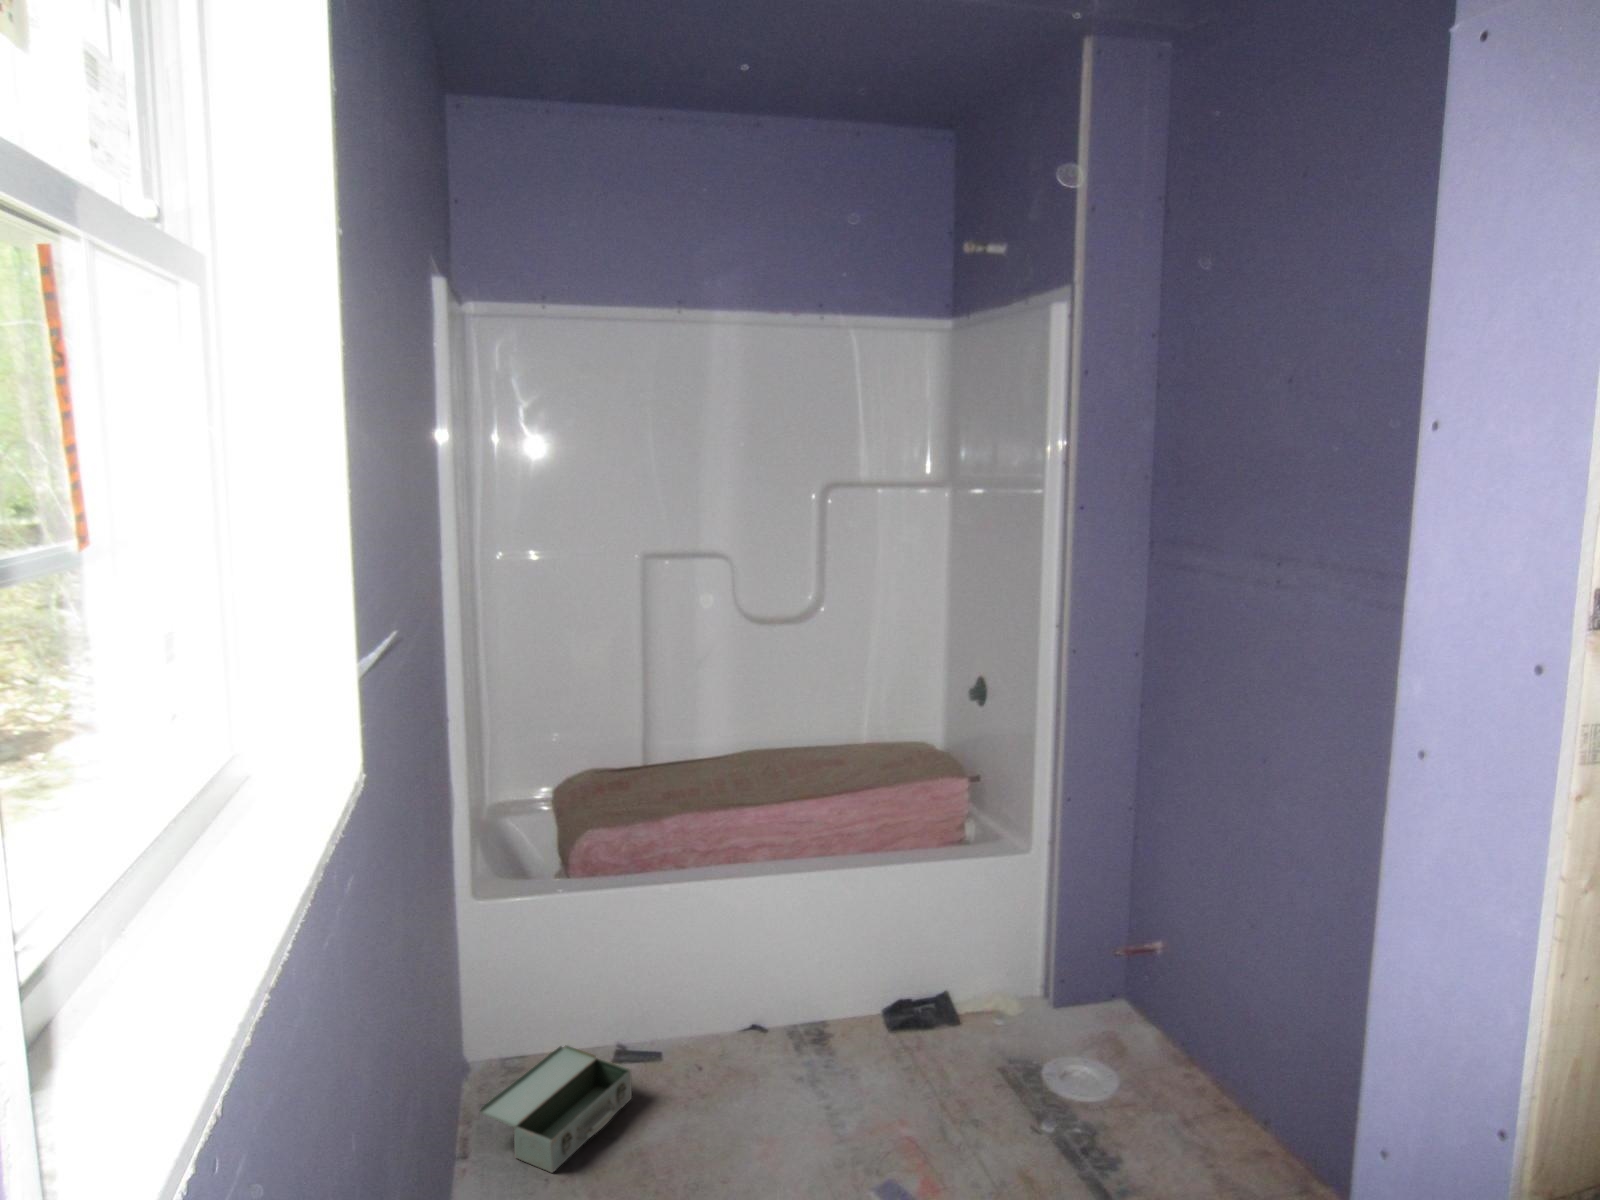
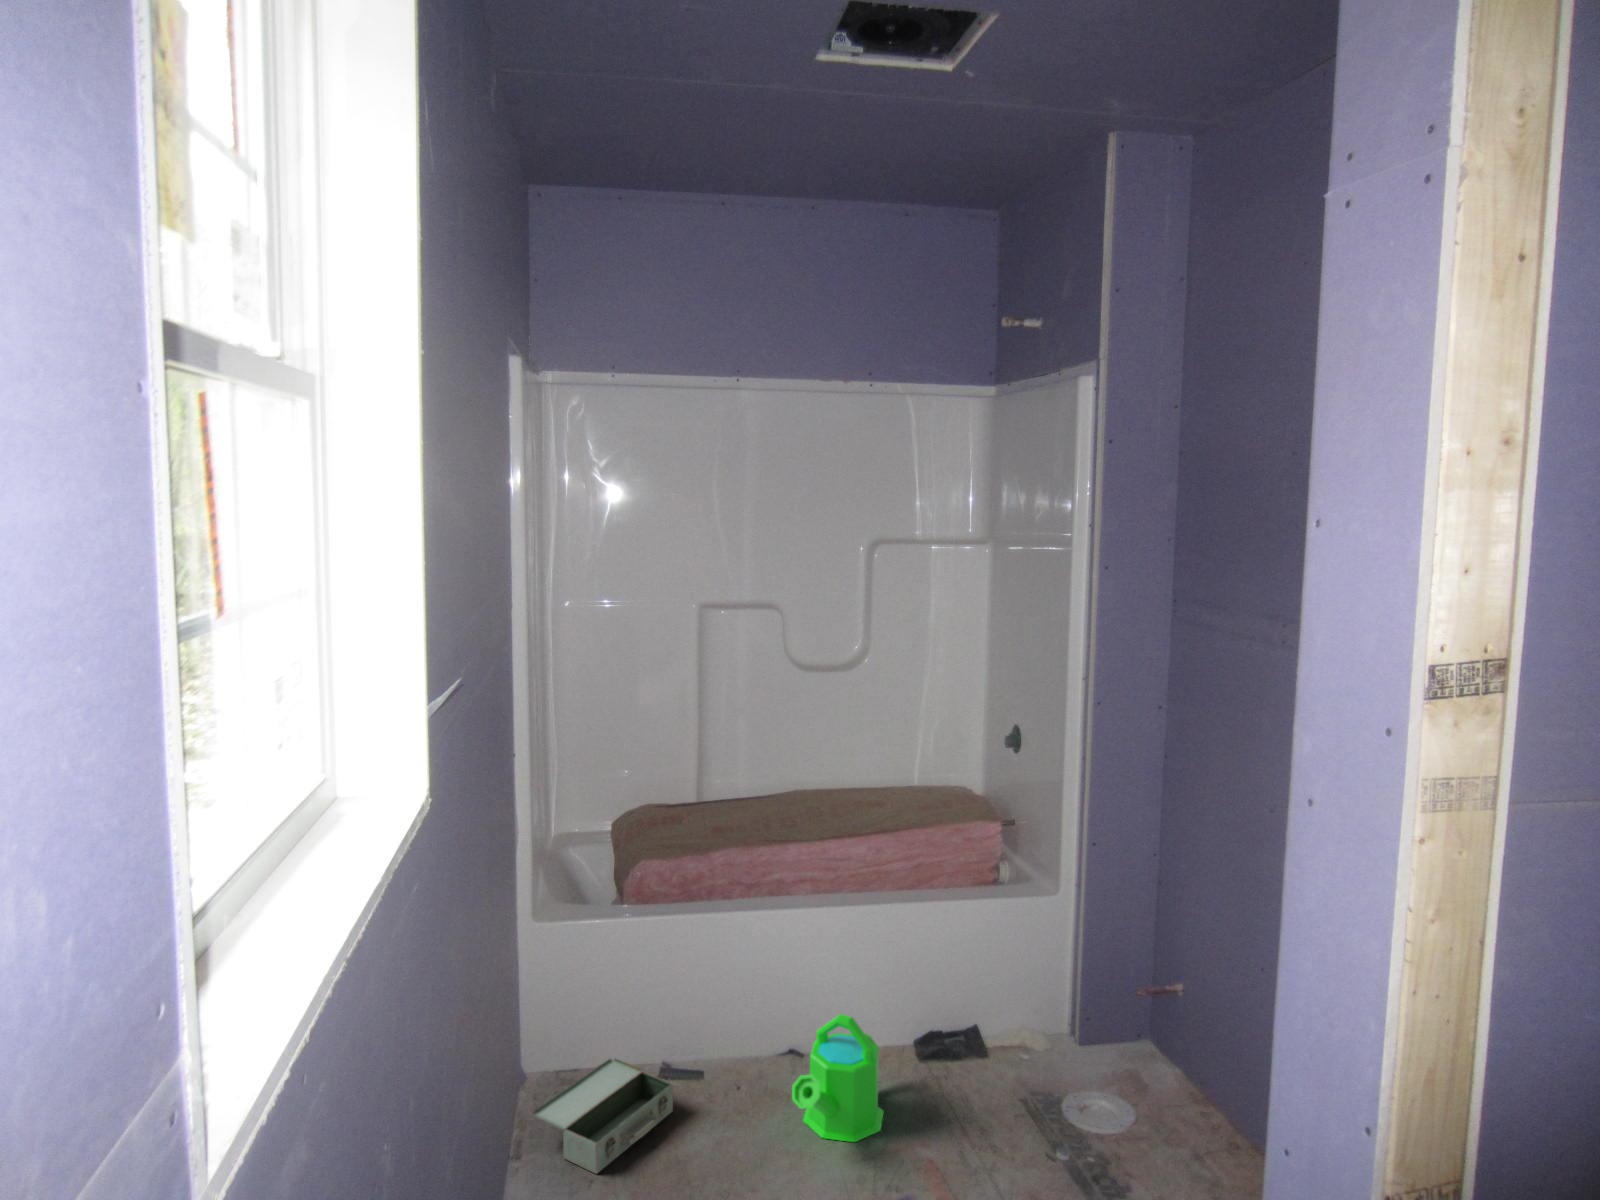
watering can: none [763,987,857,1122] -> present [792,1014,884,1142]

